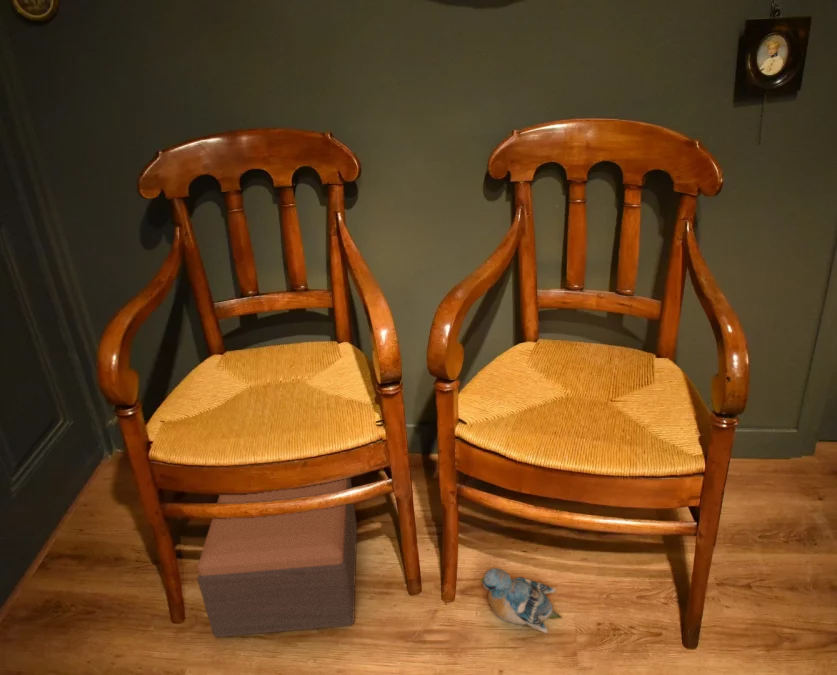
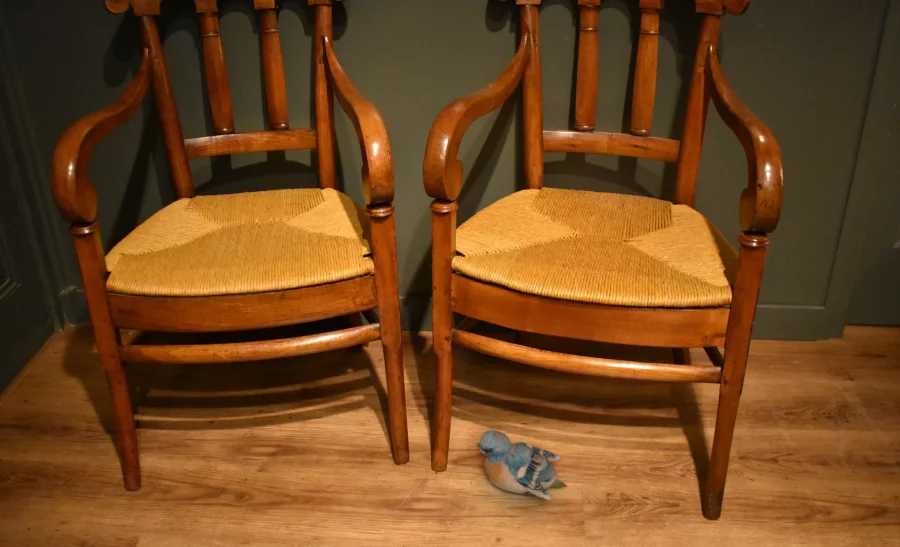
footstool: present [198,478,357,637] -> none [149,324,340,507]

